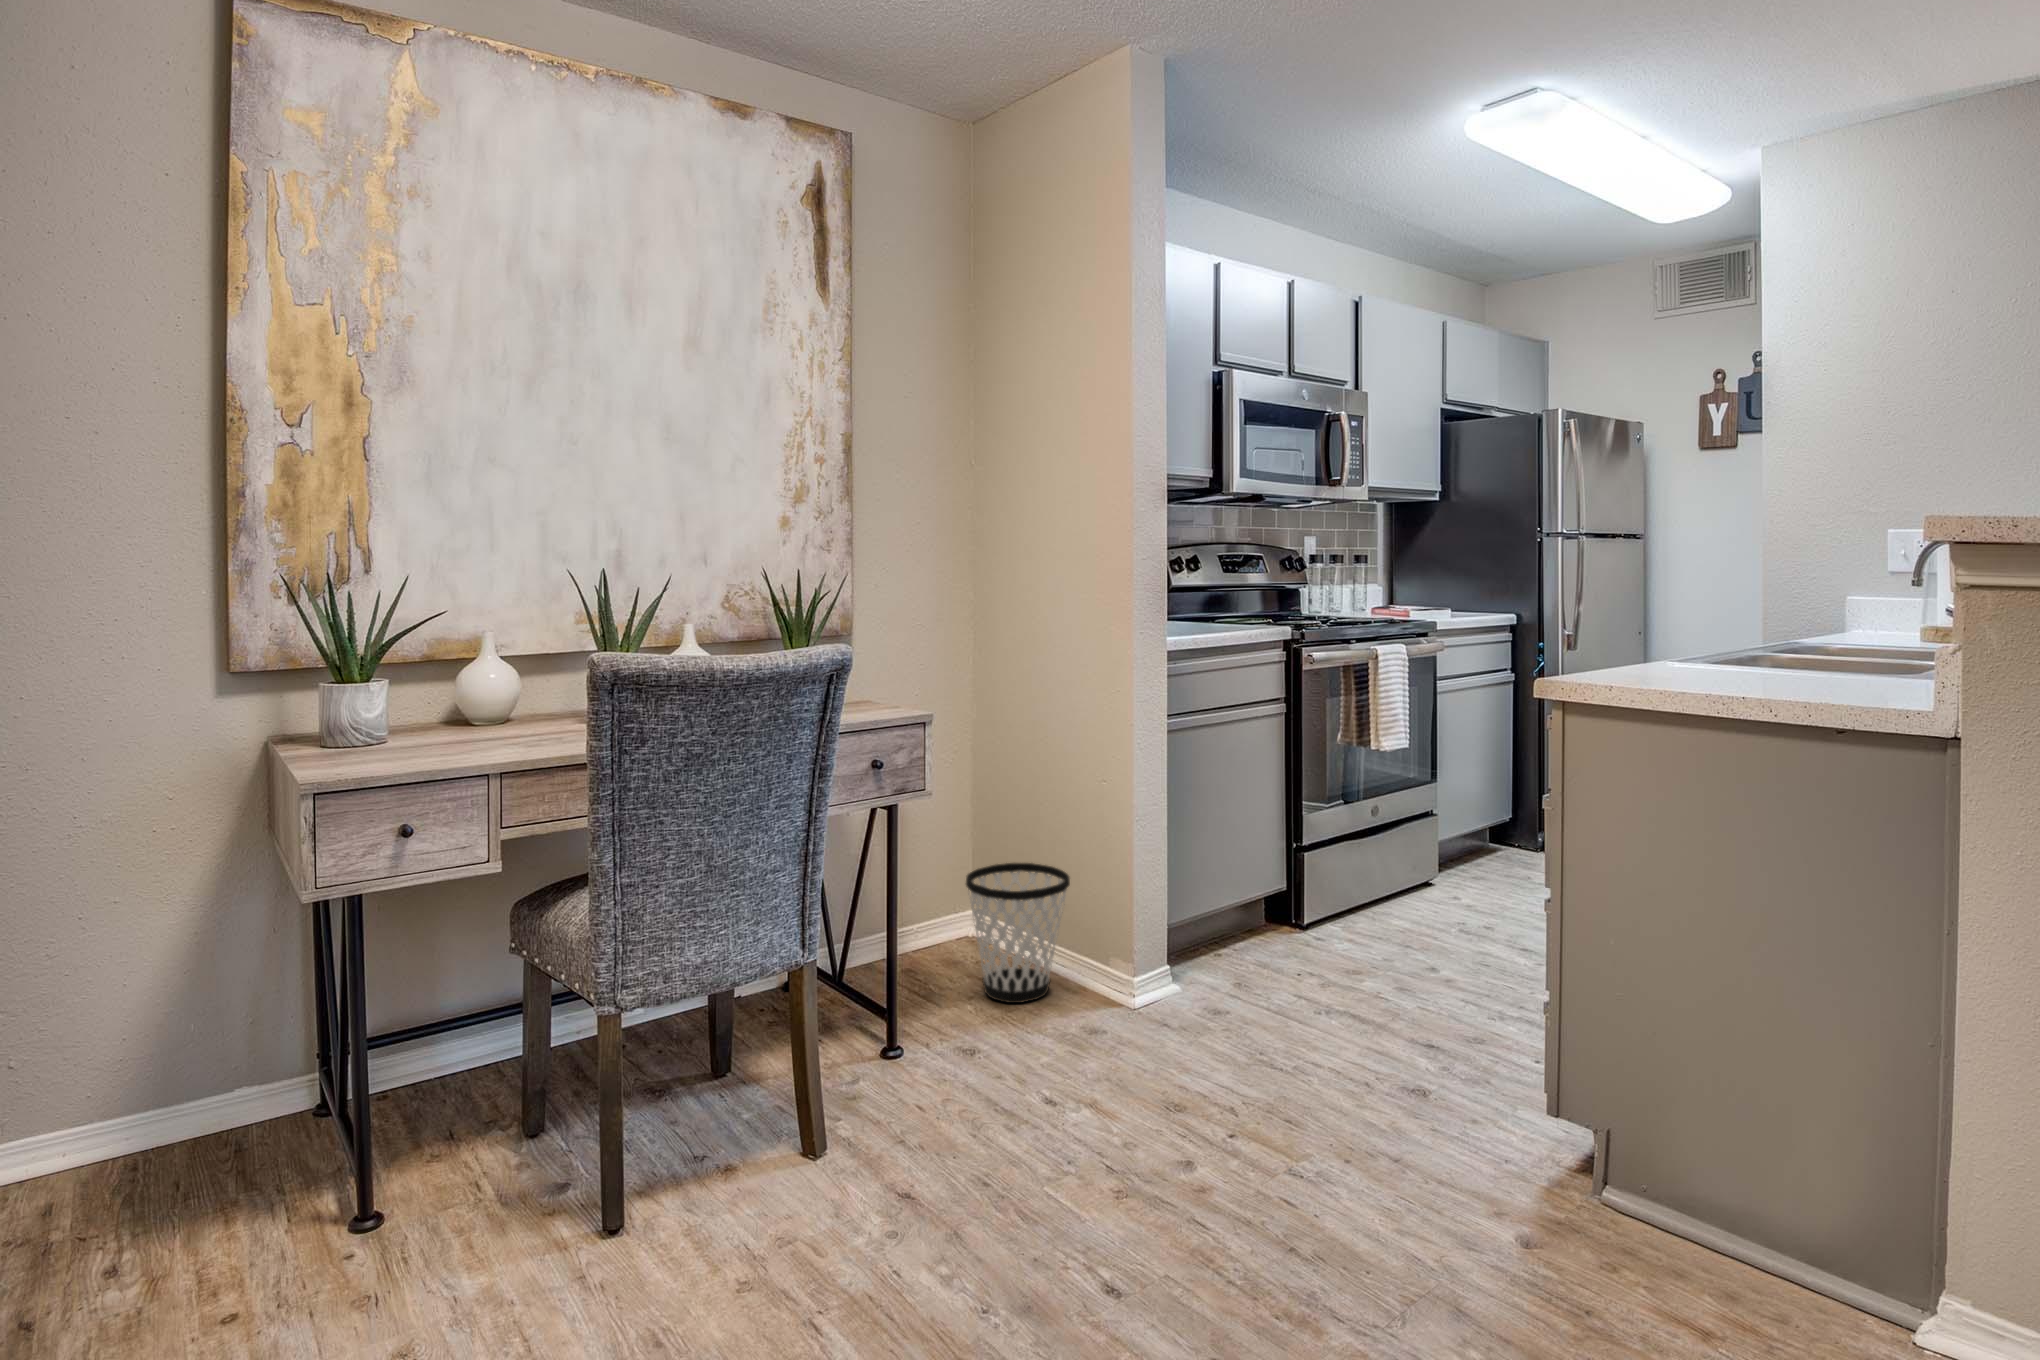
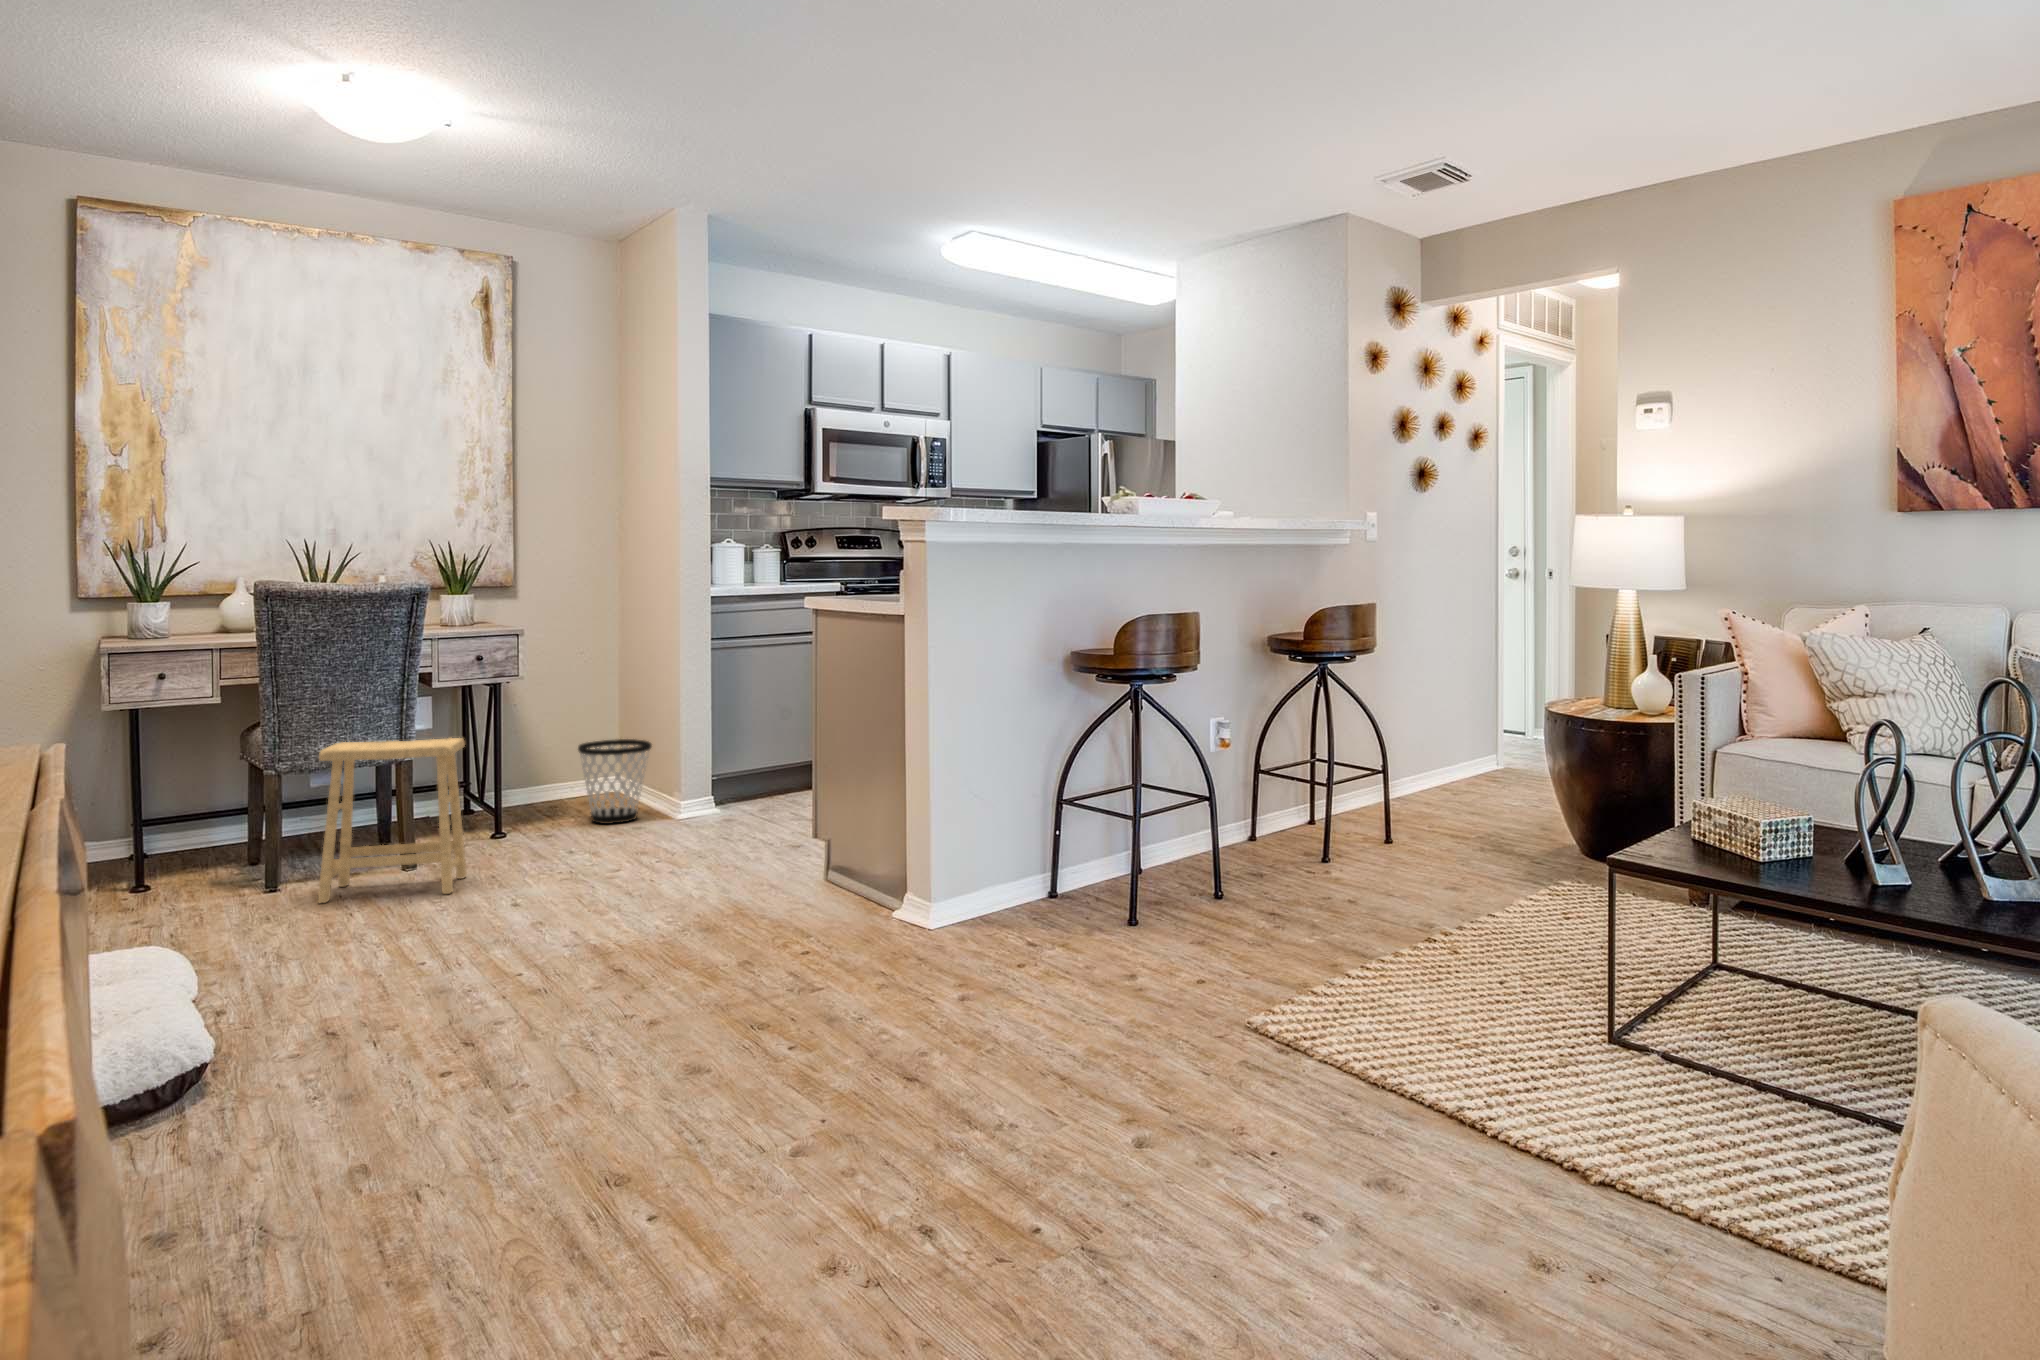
footstool: none [724,930,951,1284] -> present [318,738,467,903]

